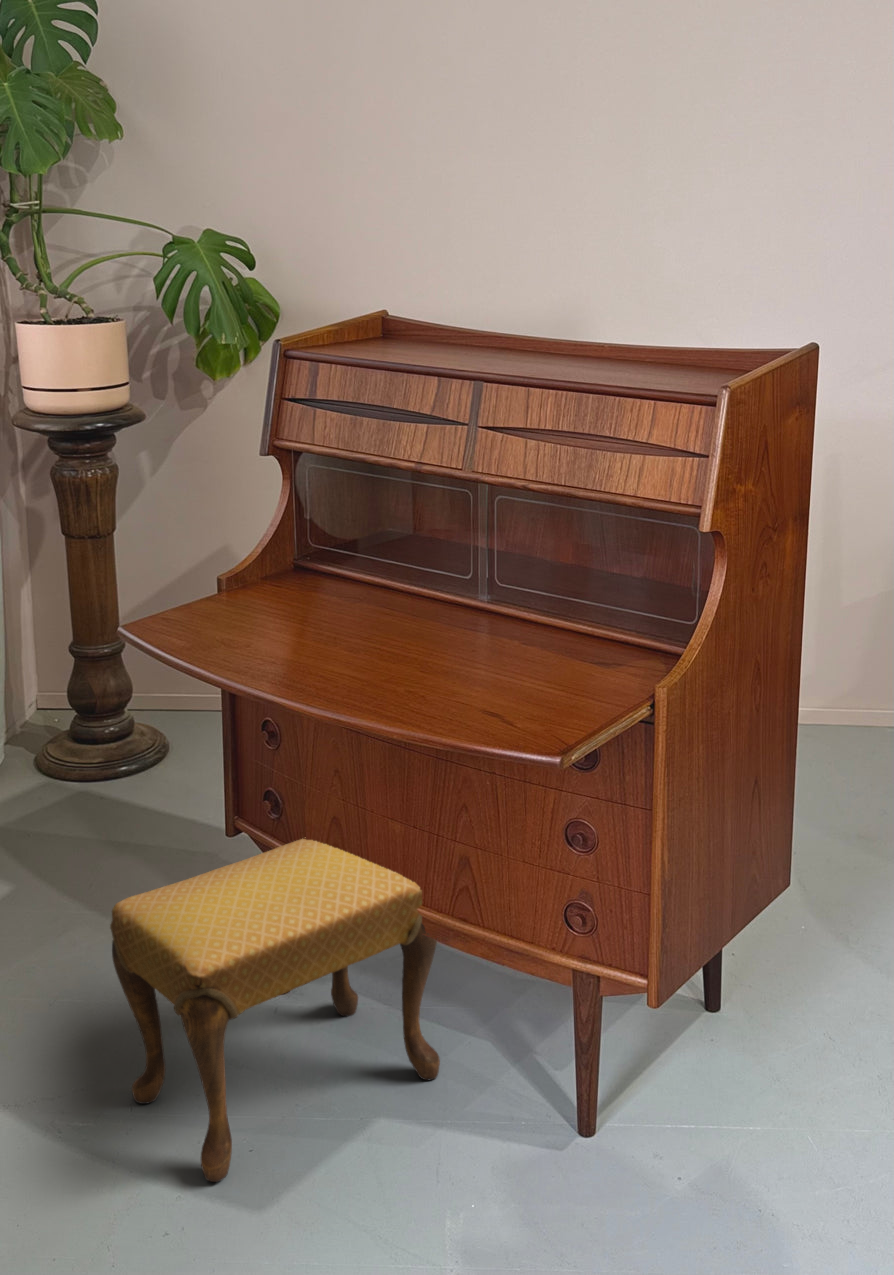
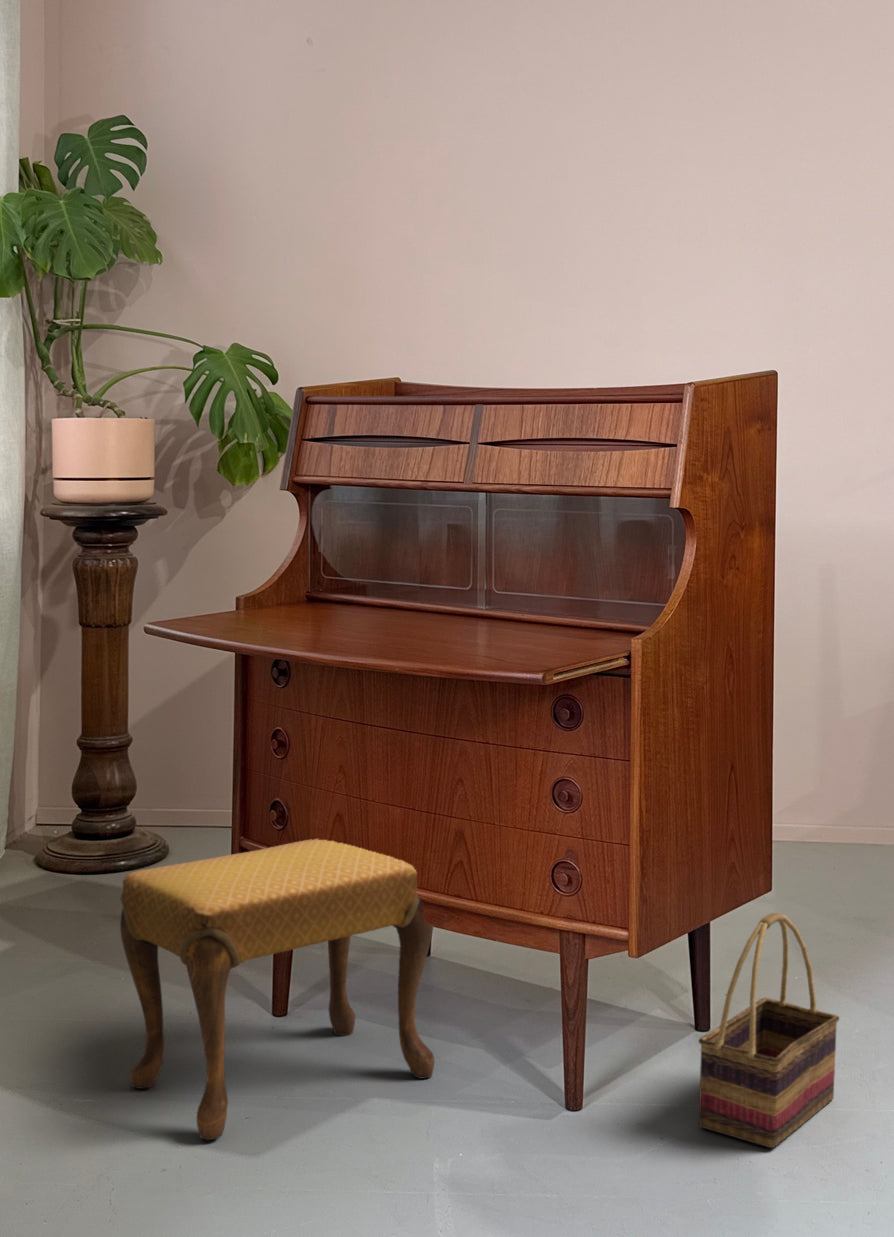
basket: none [710,937,853,1180] -> present [699,913,839,1148]

